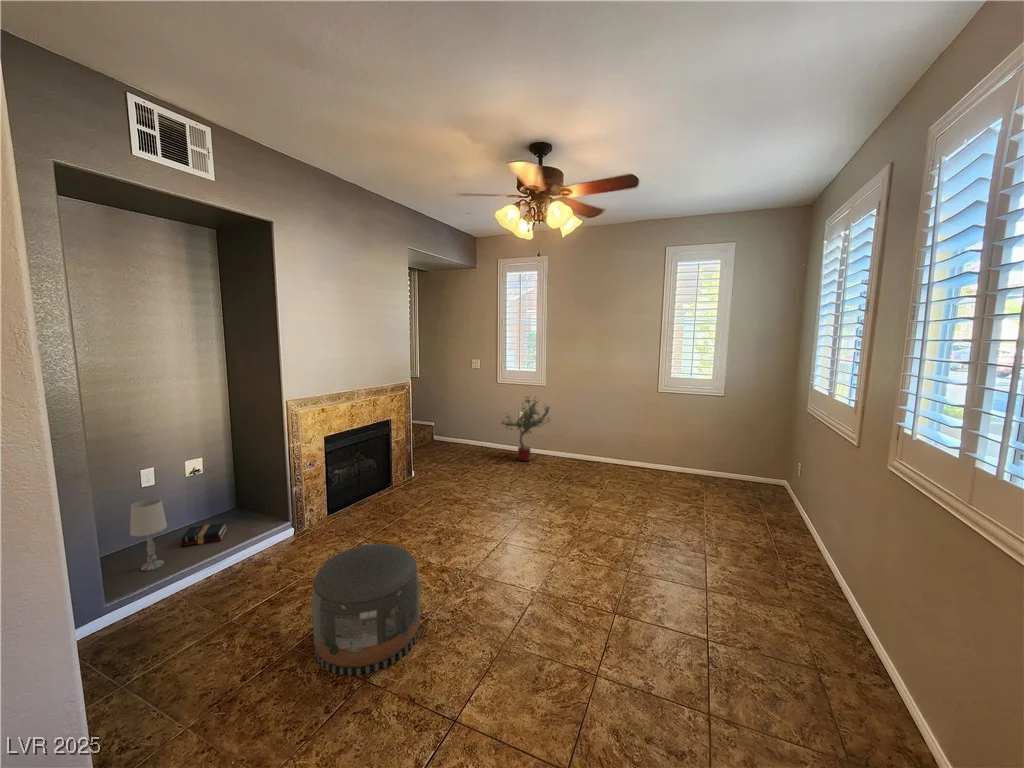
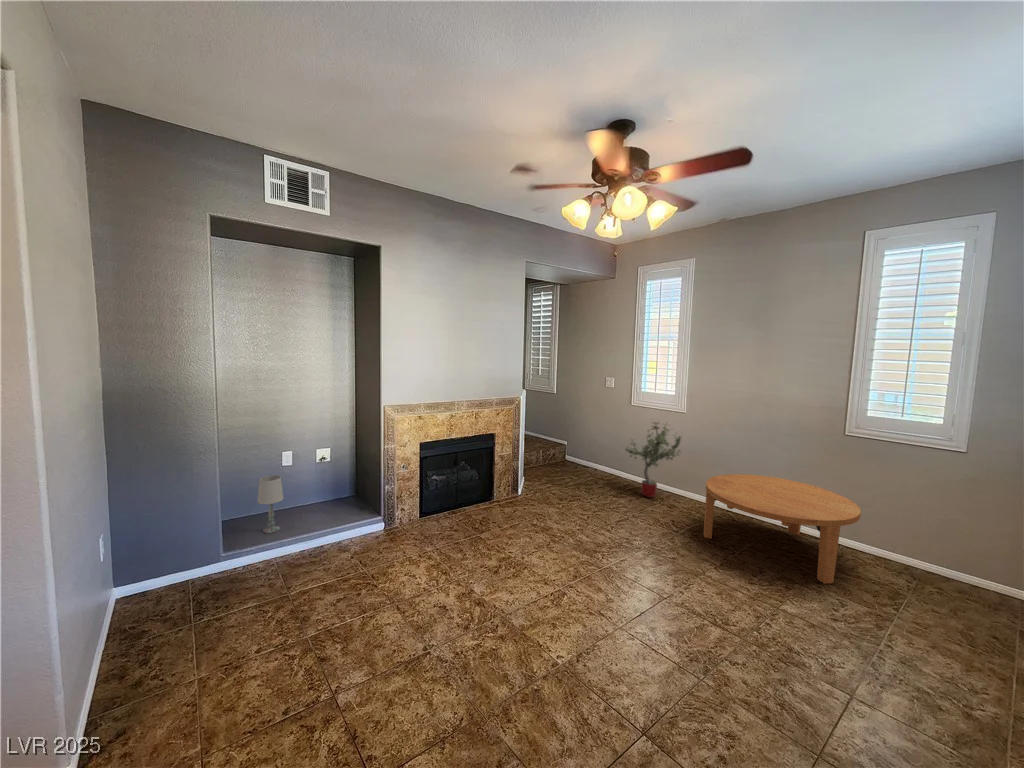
coffee table: none [578,430,676,496] -> present [704,474,861,584]
hardback book: present [181,523,227,546] -> none [298,504,336,520]
pouf: present [312,544,420,676] -> none [313,554,421,690]

